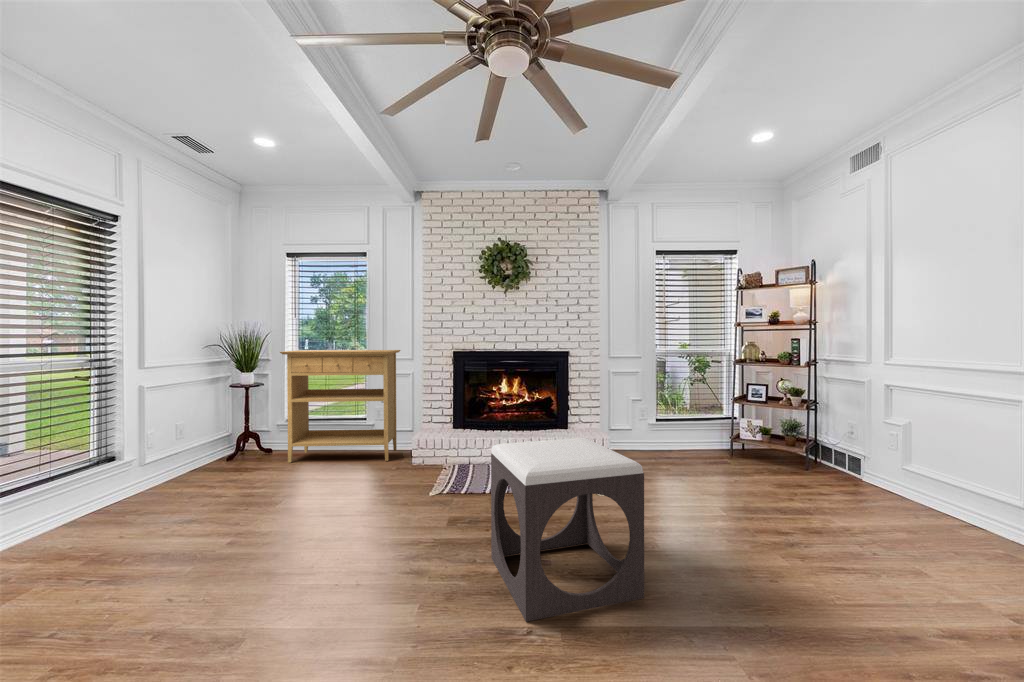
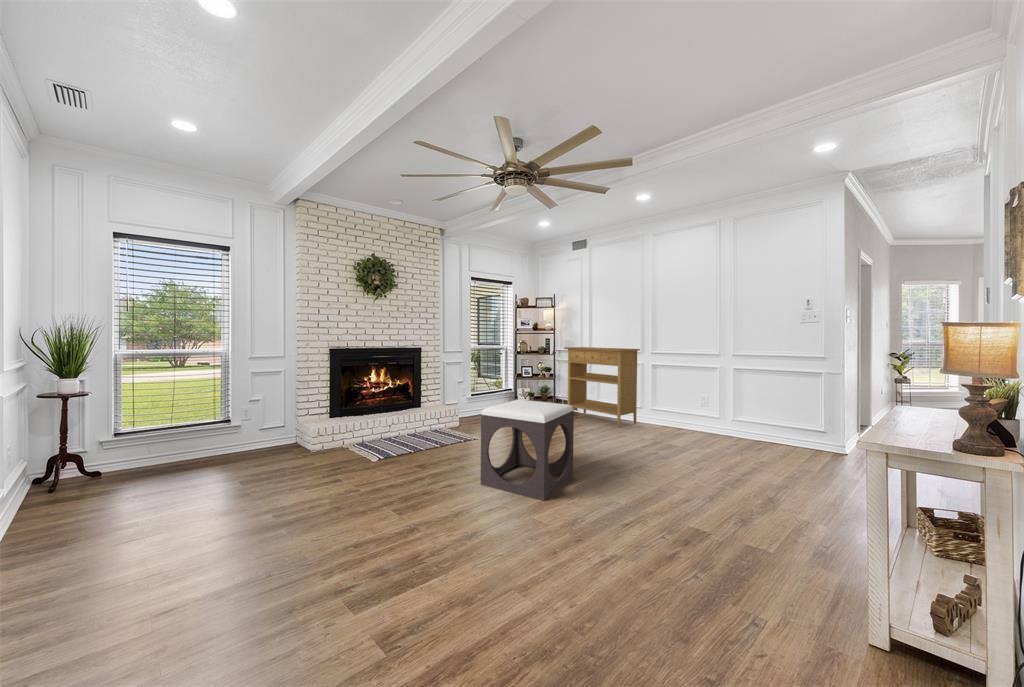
console table: present [280,350,400,463] -> present [564,347,640,428]

